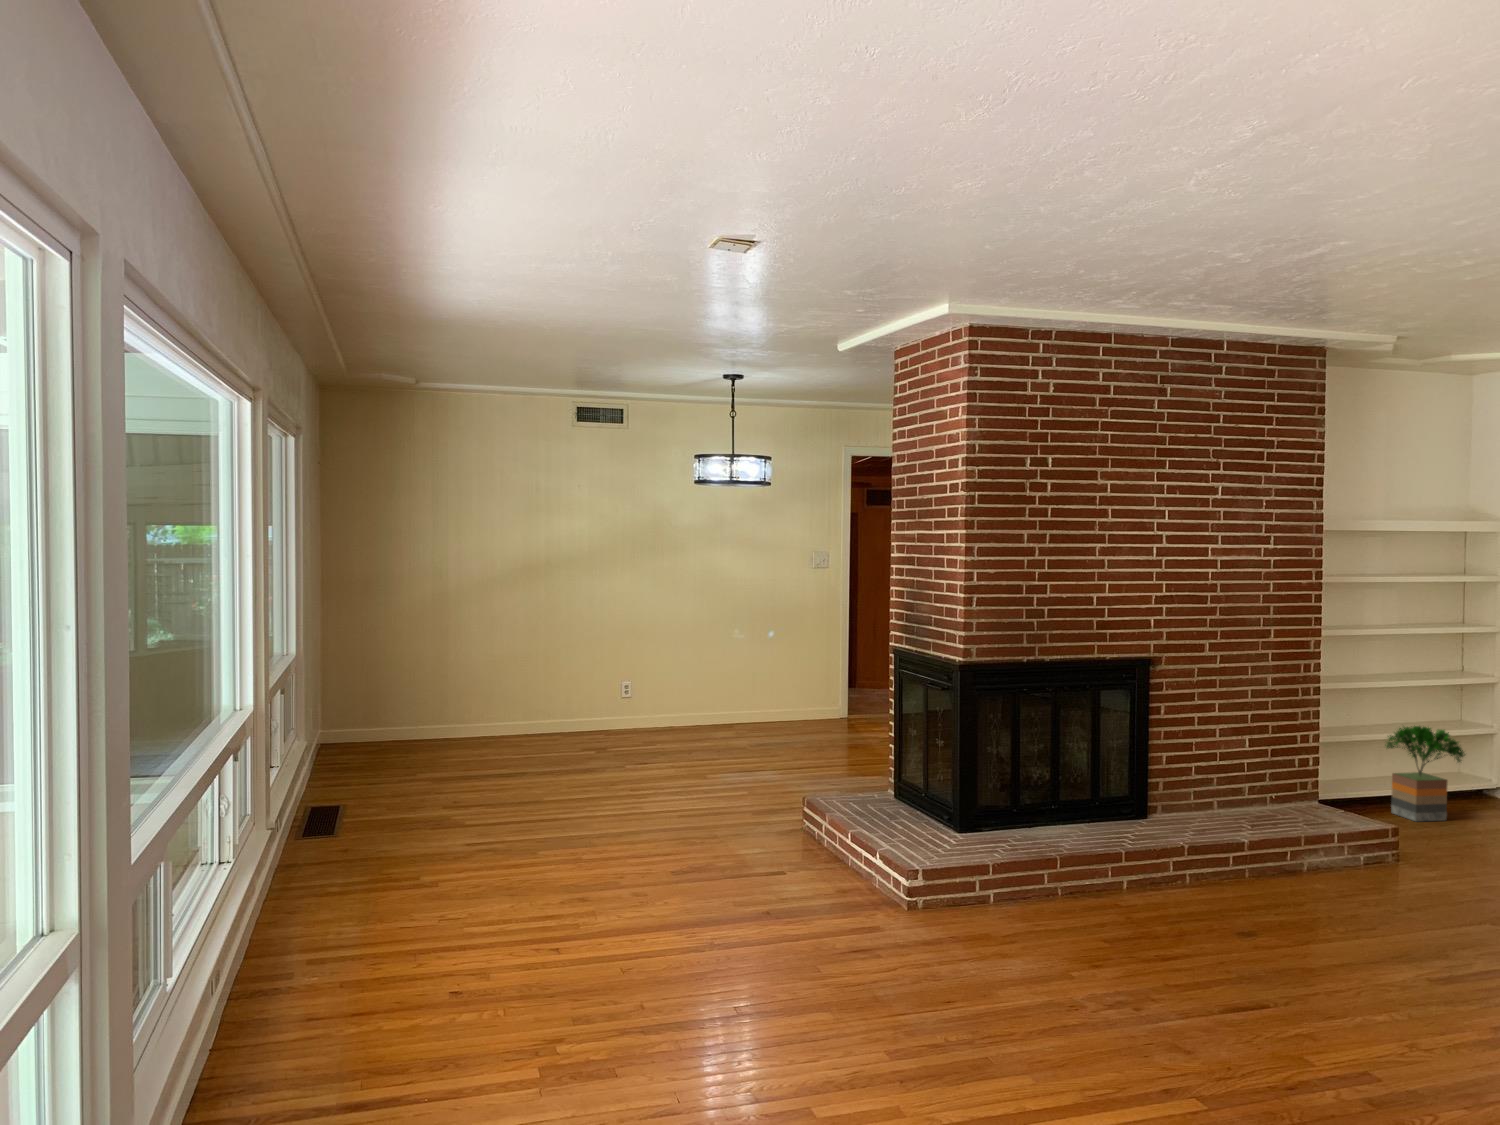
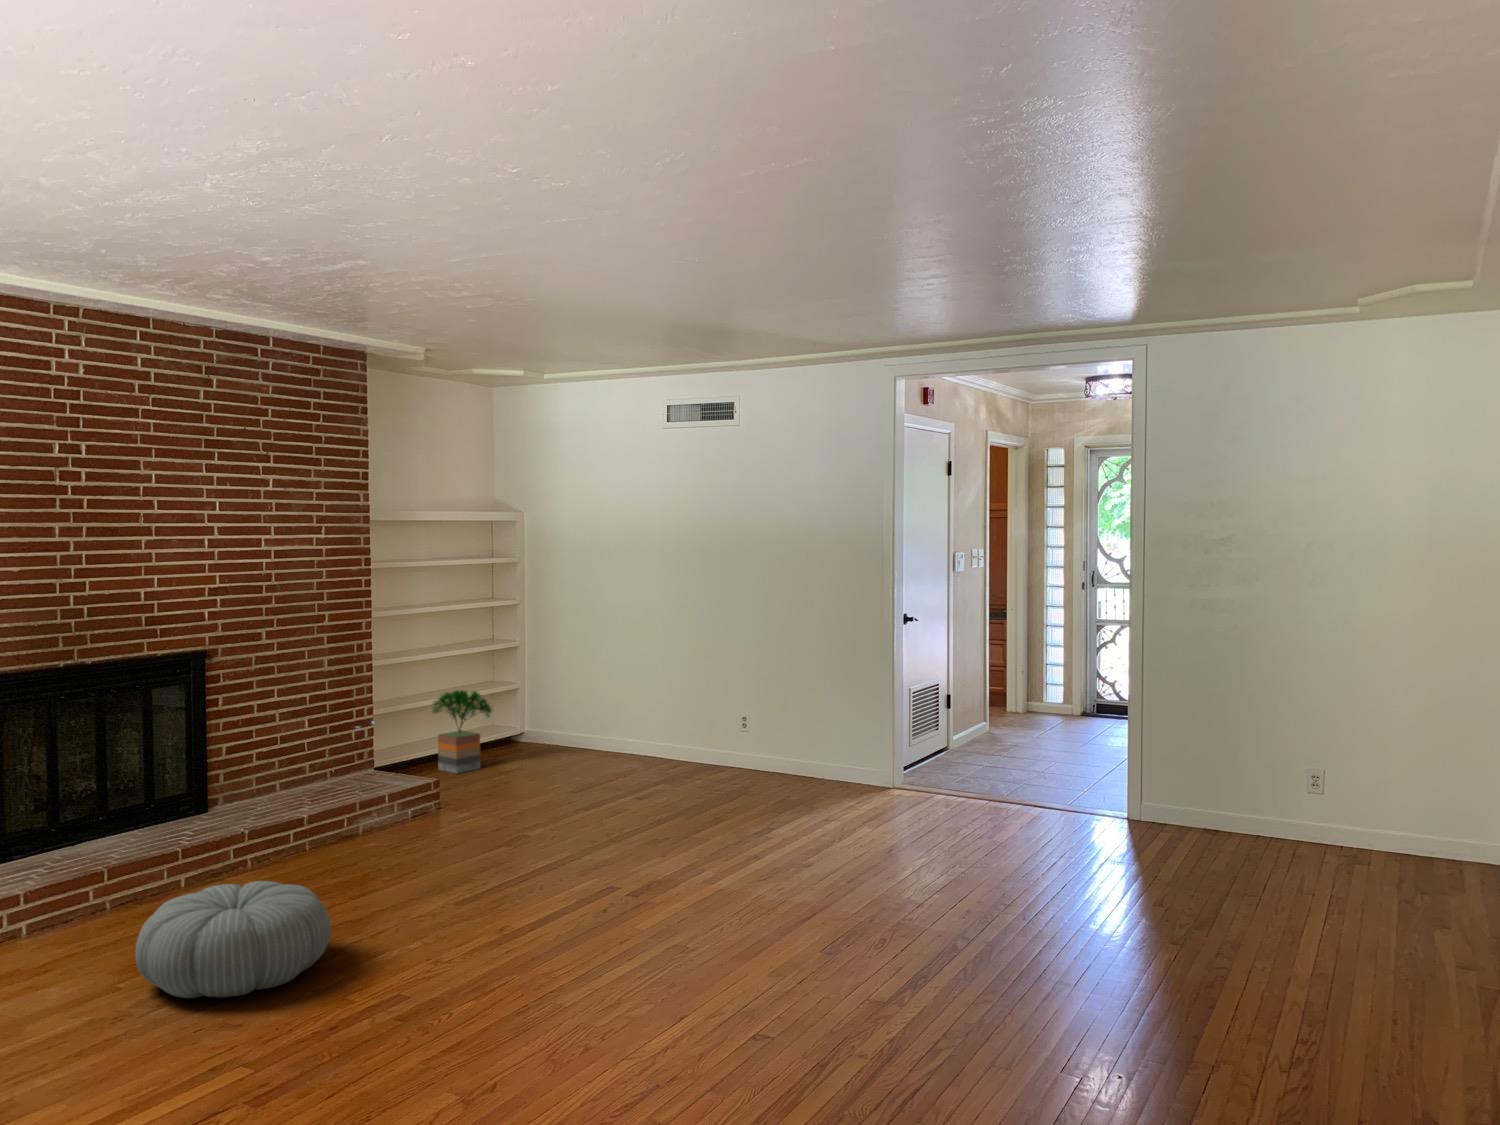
pouf: none [1089,902,1290,1030] -> present [135,881,331,998]

